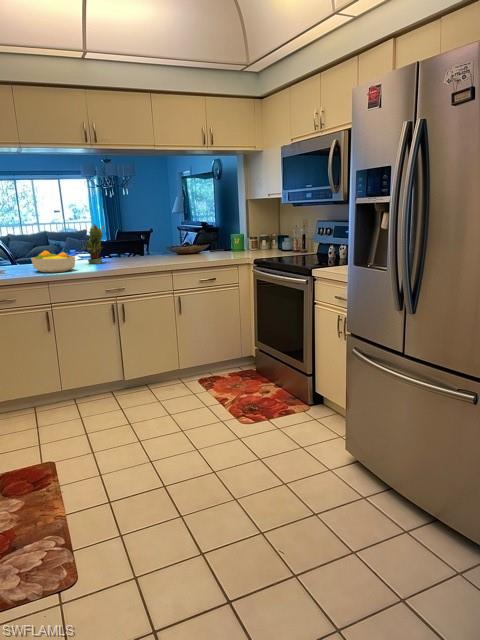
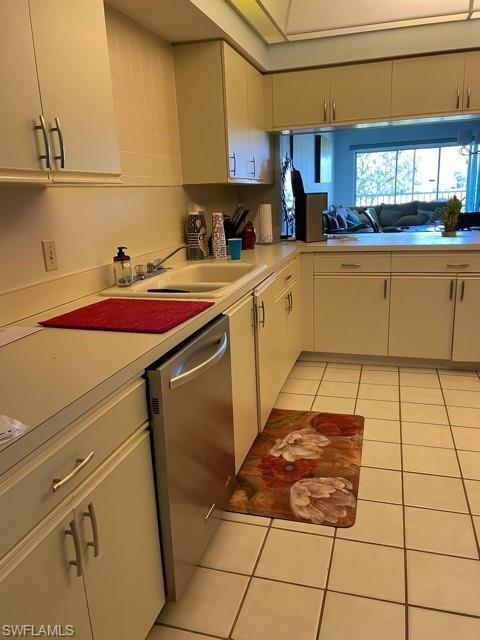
fruit bowl: present [31,251,75,273] -> none [384,220,426,242]

